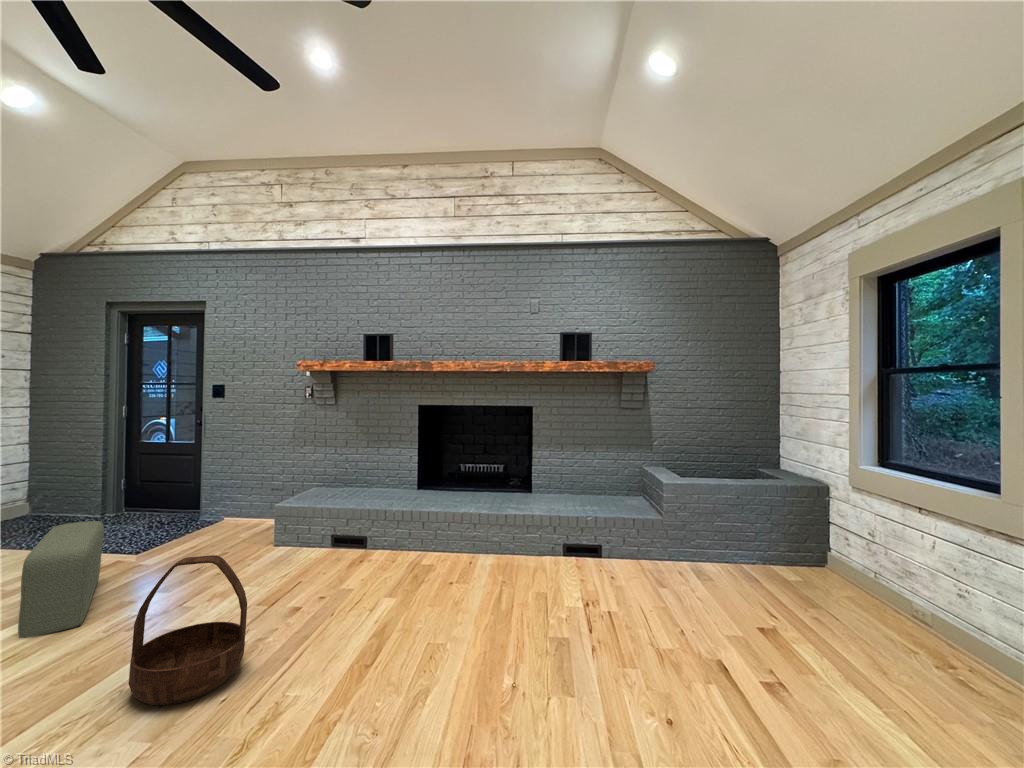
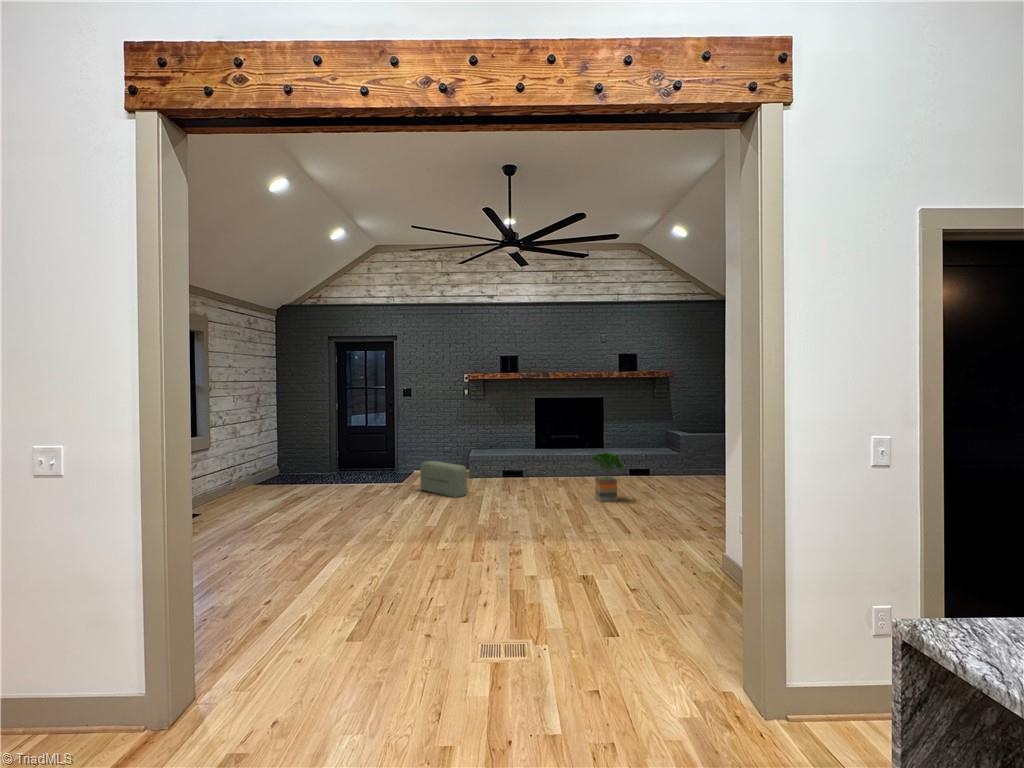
potted tree: none [356,535,459,719] -> present [592,452,624,502]
basket: present [129,555,247,705] -> none [522,461,551,502]

